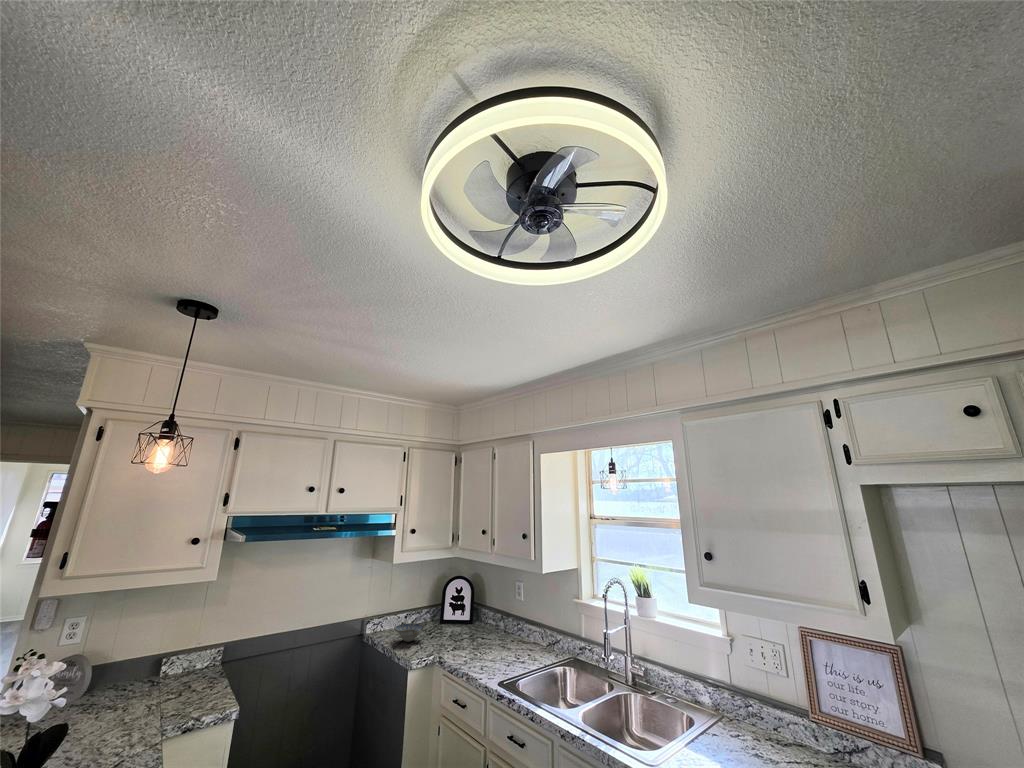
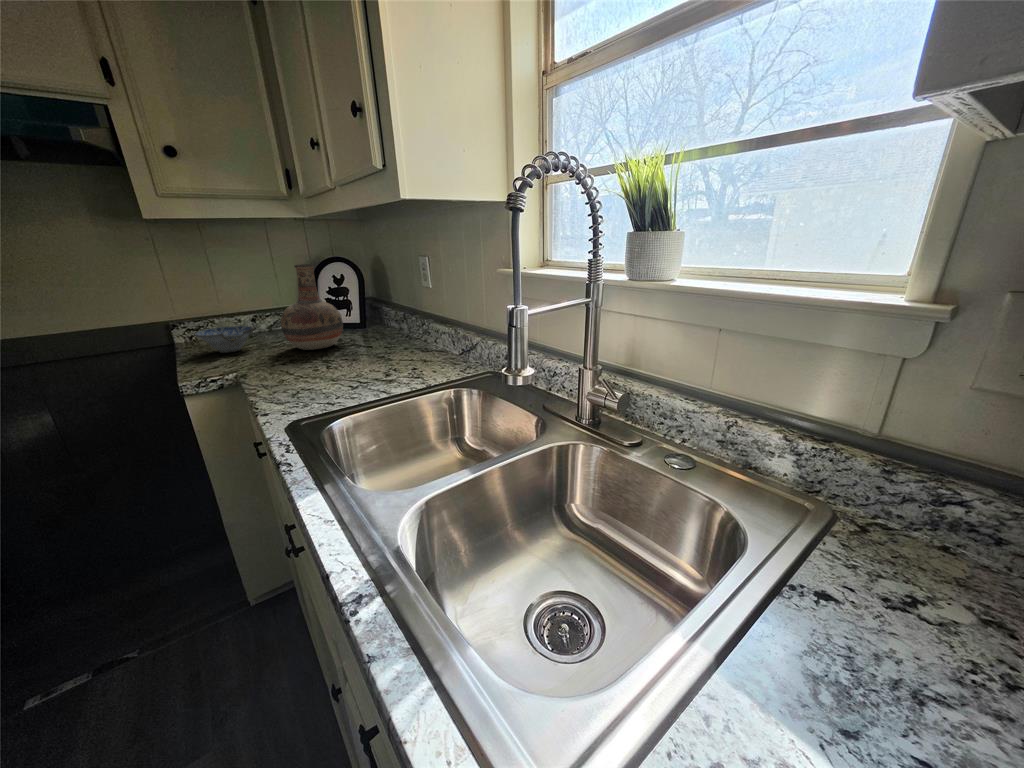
vase: none [442,588,474,640] -> present [281,264,343,350]

